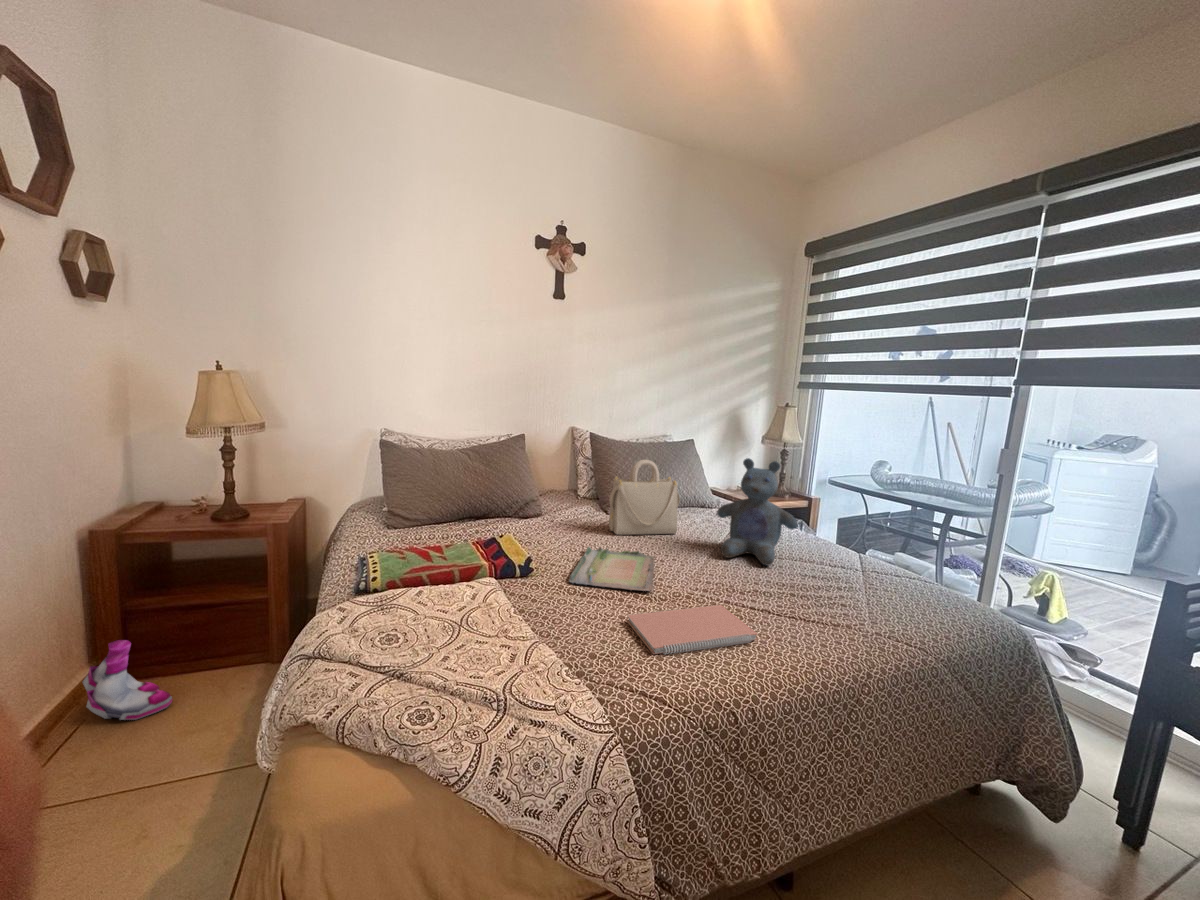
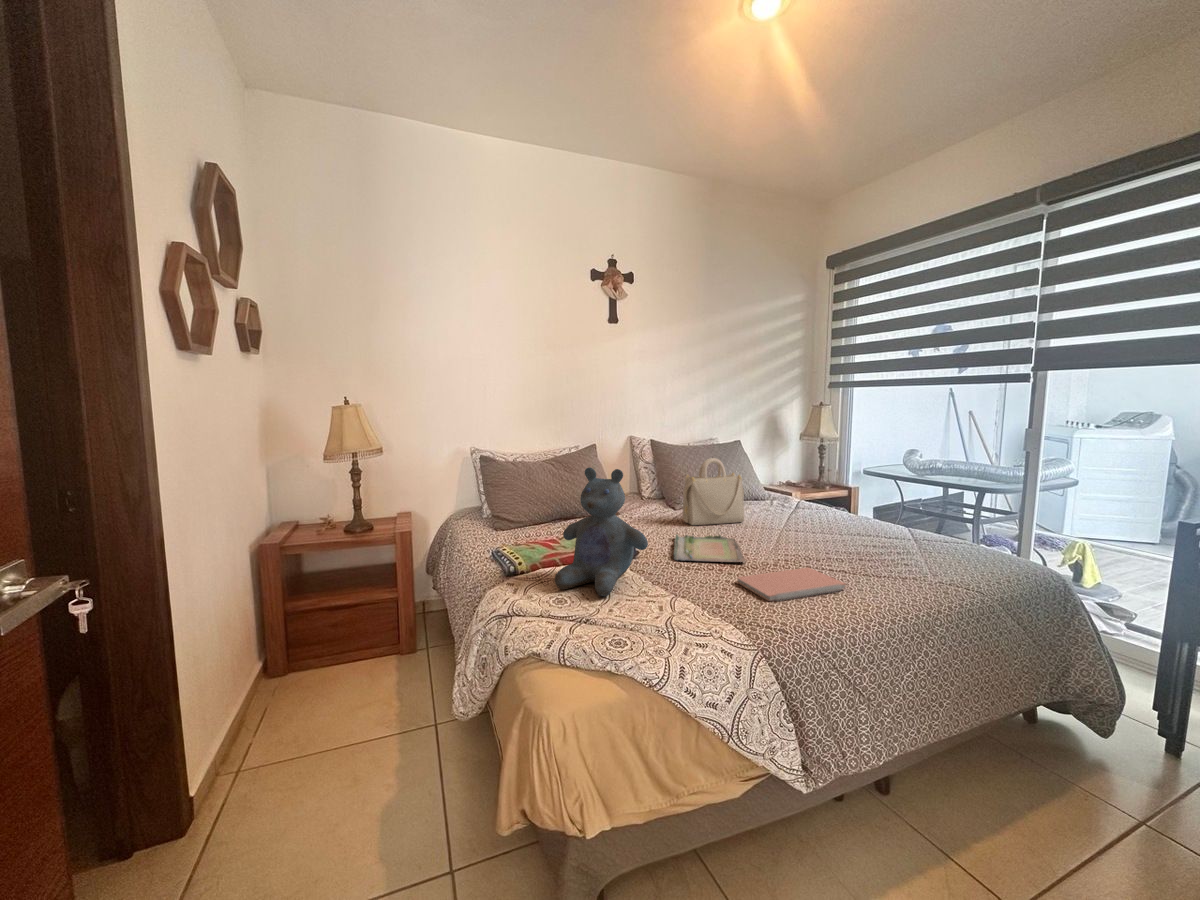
stuffed bear: present [717,458,798,565] -> present [555,467,648,597]
boots: present [83,640,172,720] -> none [258,637,331,703]

